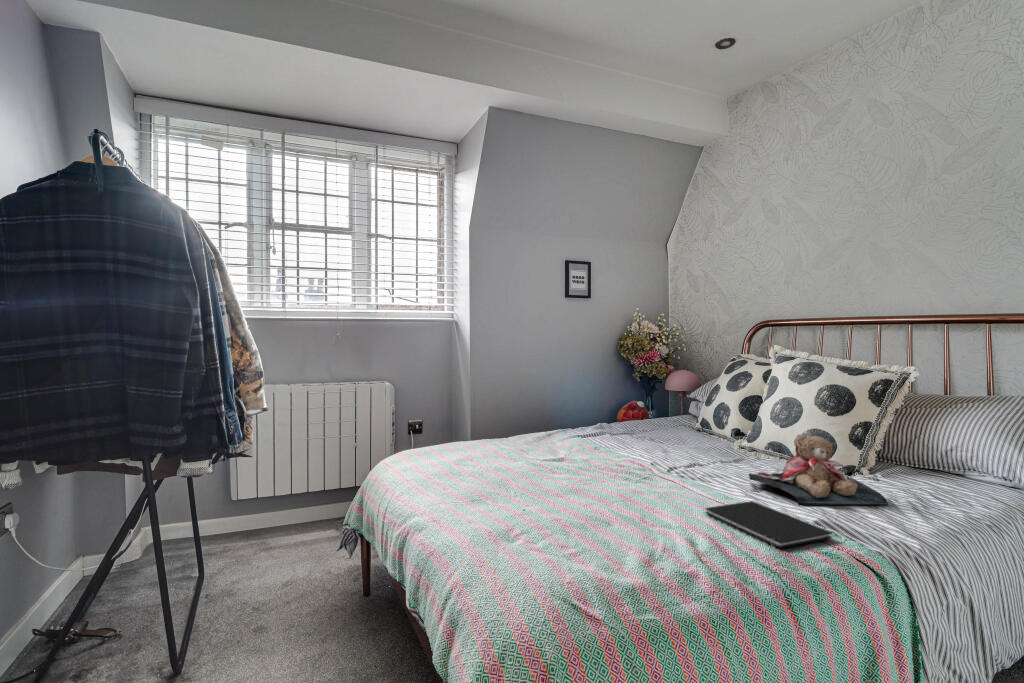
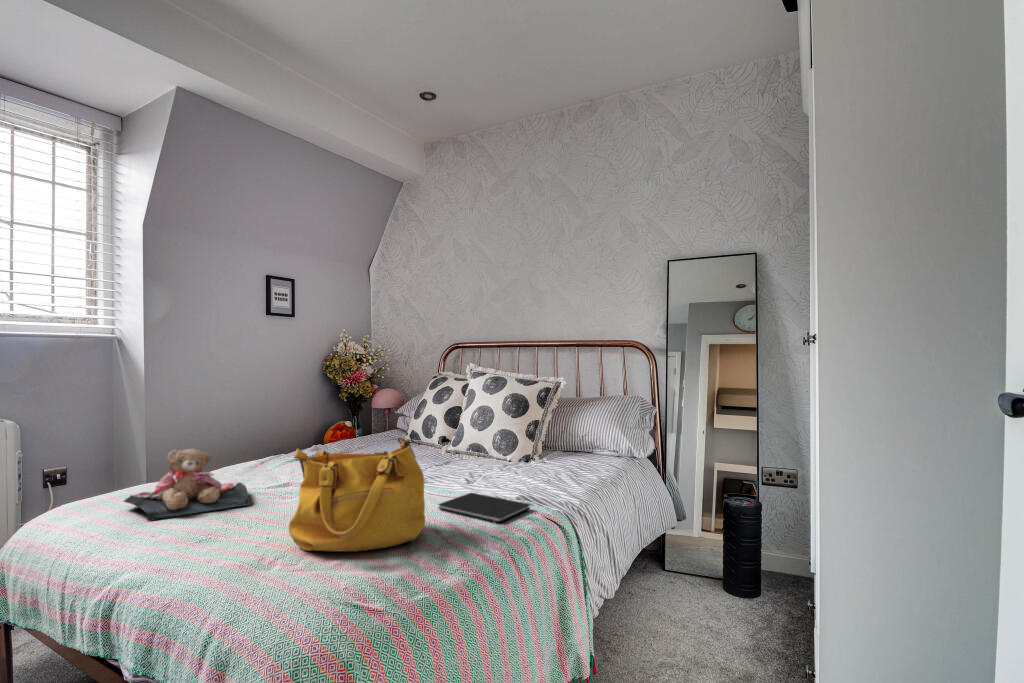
handbag: none [536,426,678,547] -> present [289,437,425,552]
teddy bear: present [749,435,888,506] -> present [124,449,250,521]

